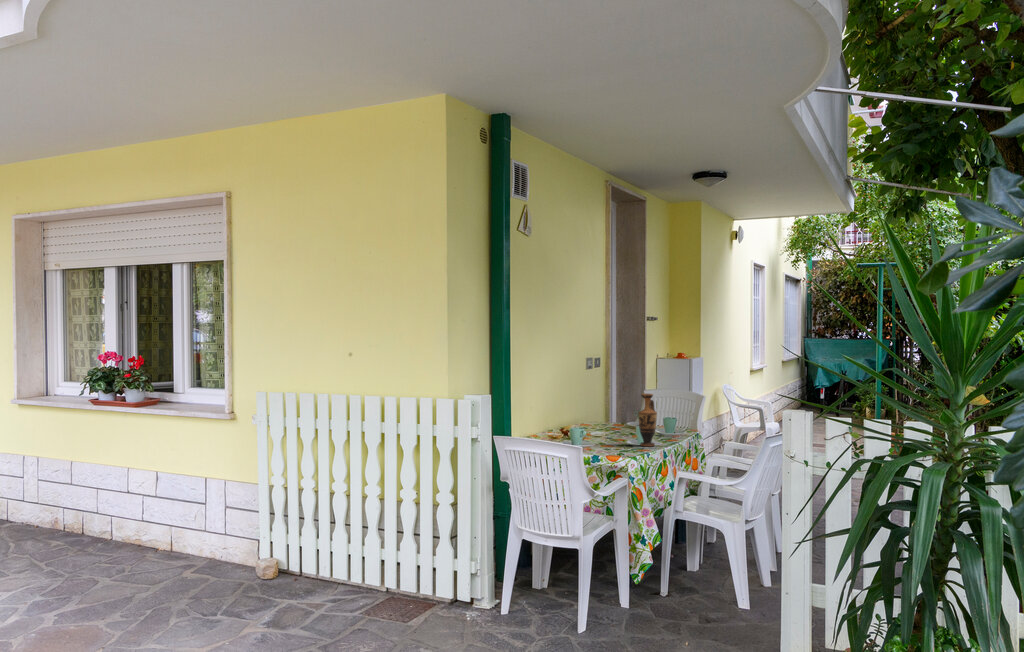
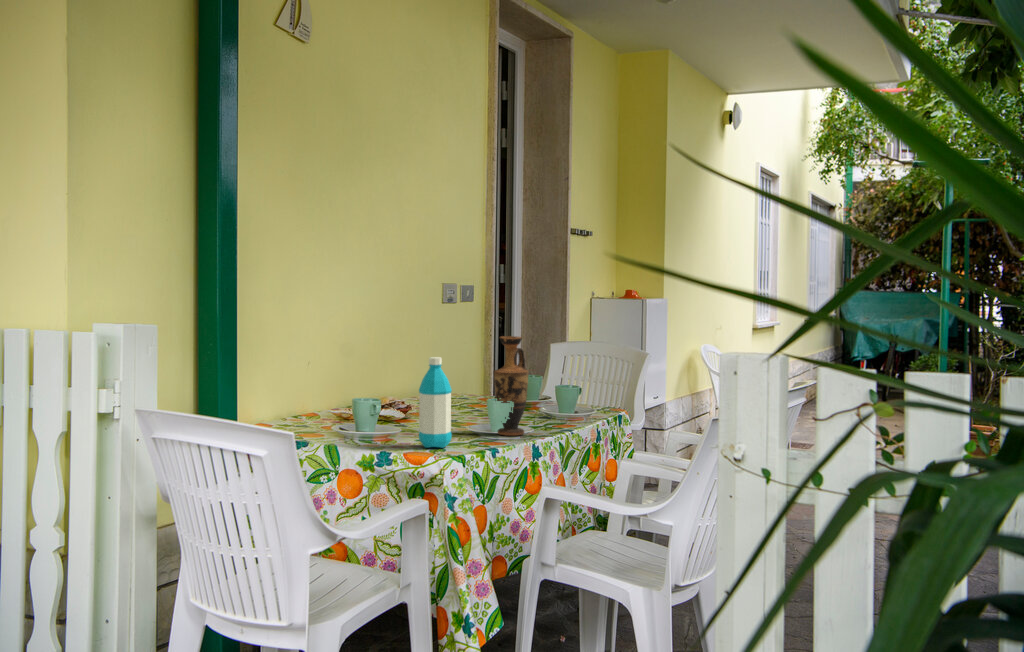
water bottle: none [607,406,624,453] -> present [419,357,452,448]

